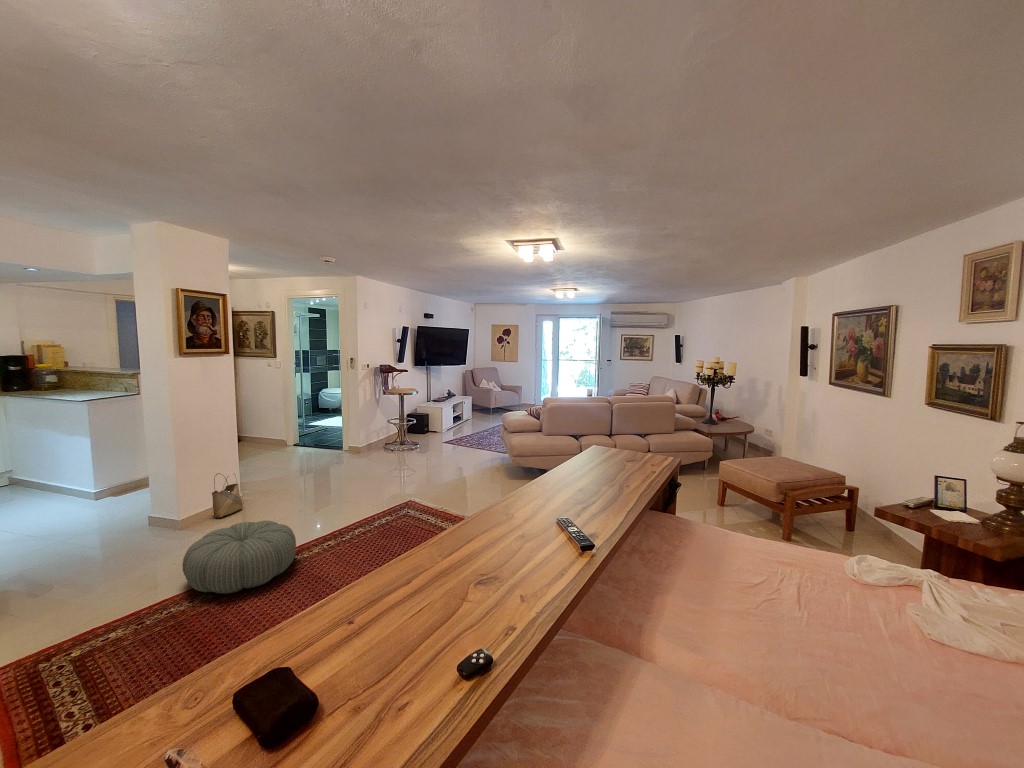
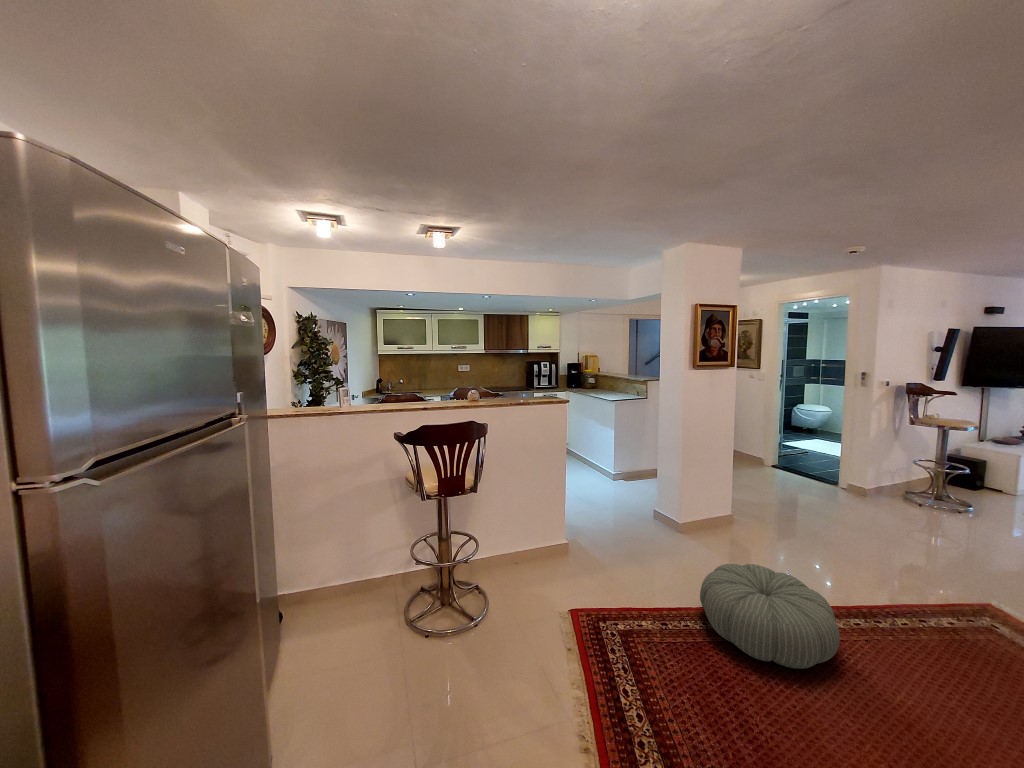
woven basket: present [212,473,243,517] -> none [707,488,736,535]

